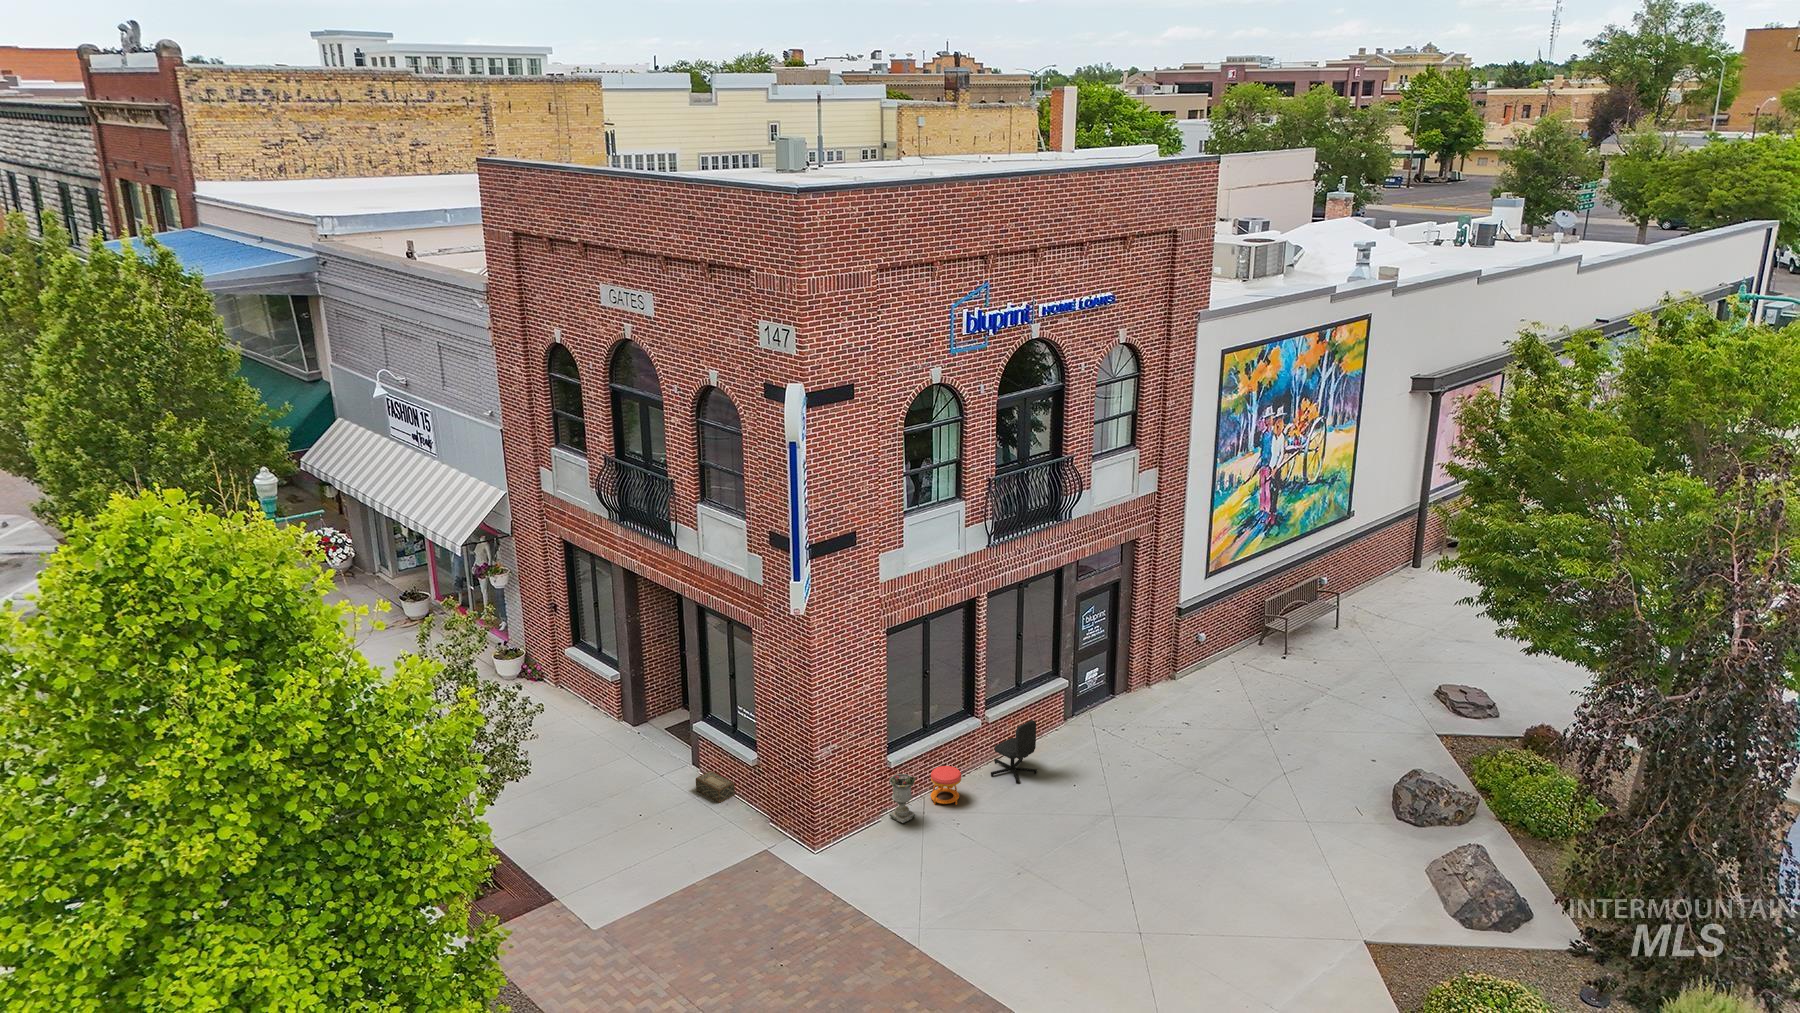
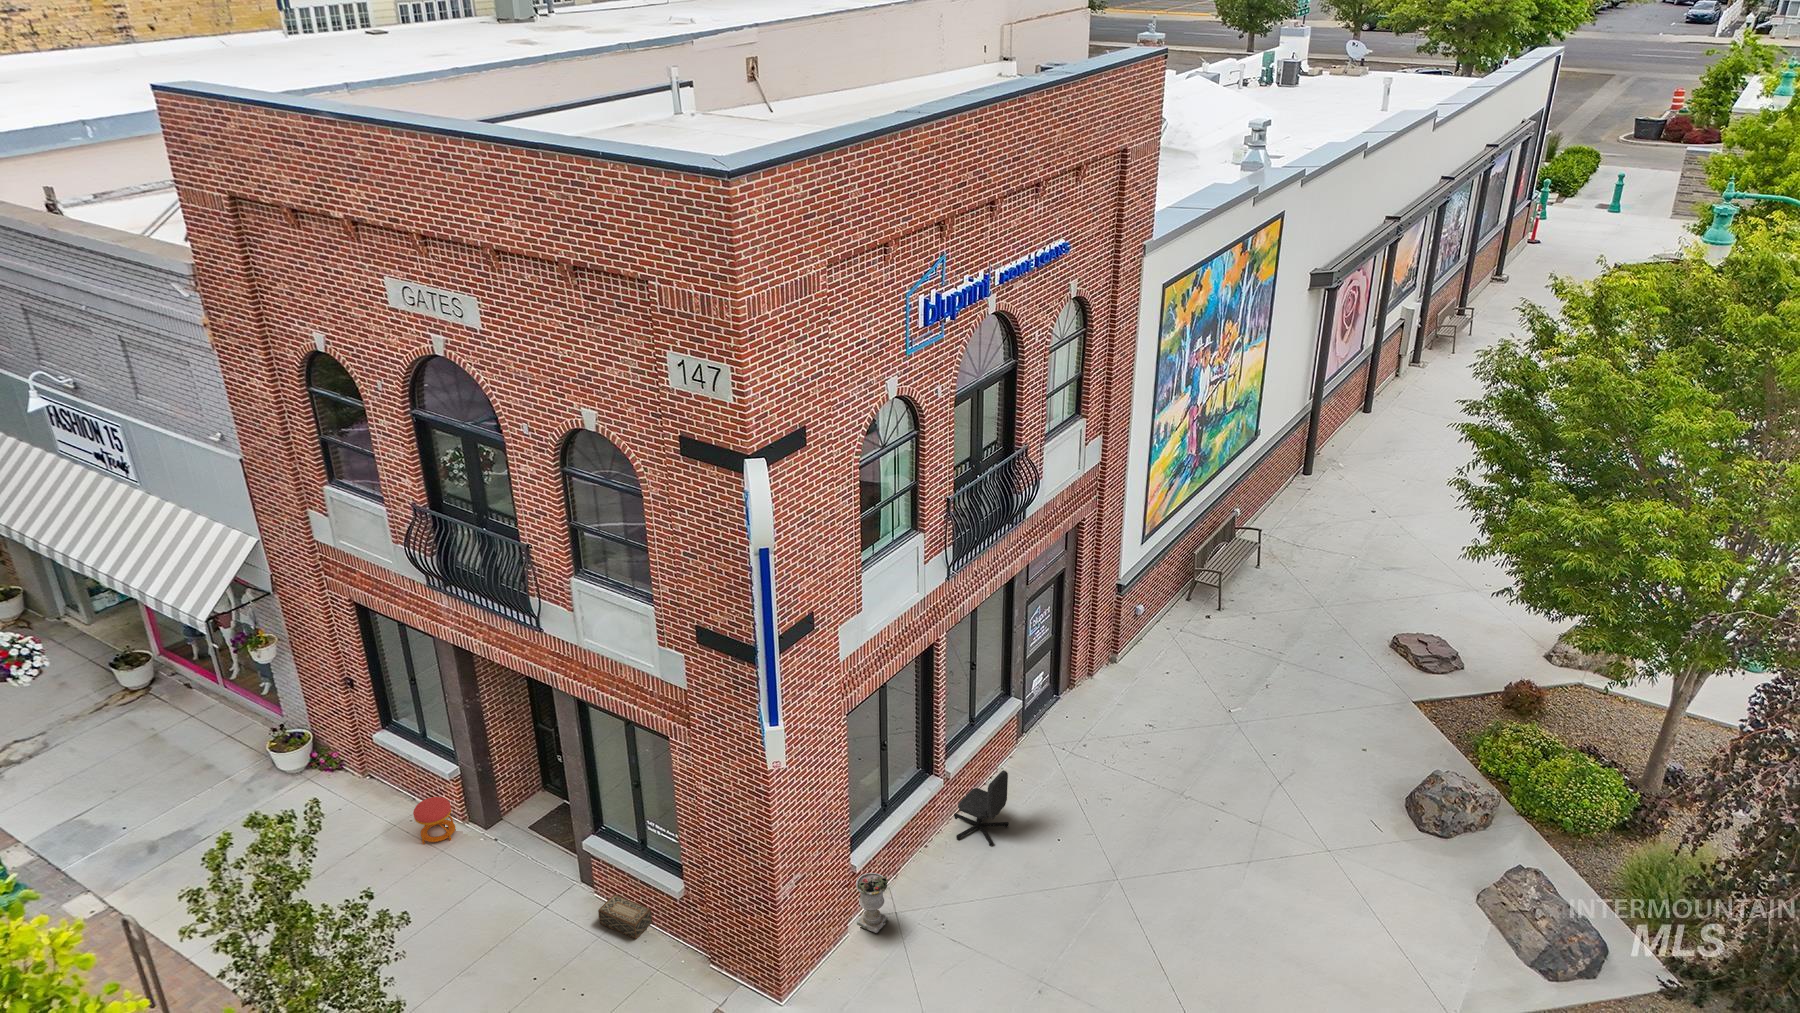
stool: present [930,766,961,805] -> present [413,797,455,844]

